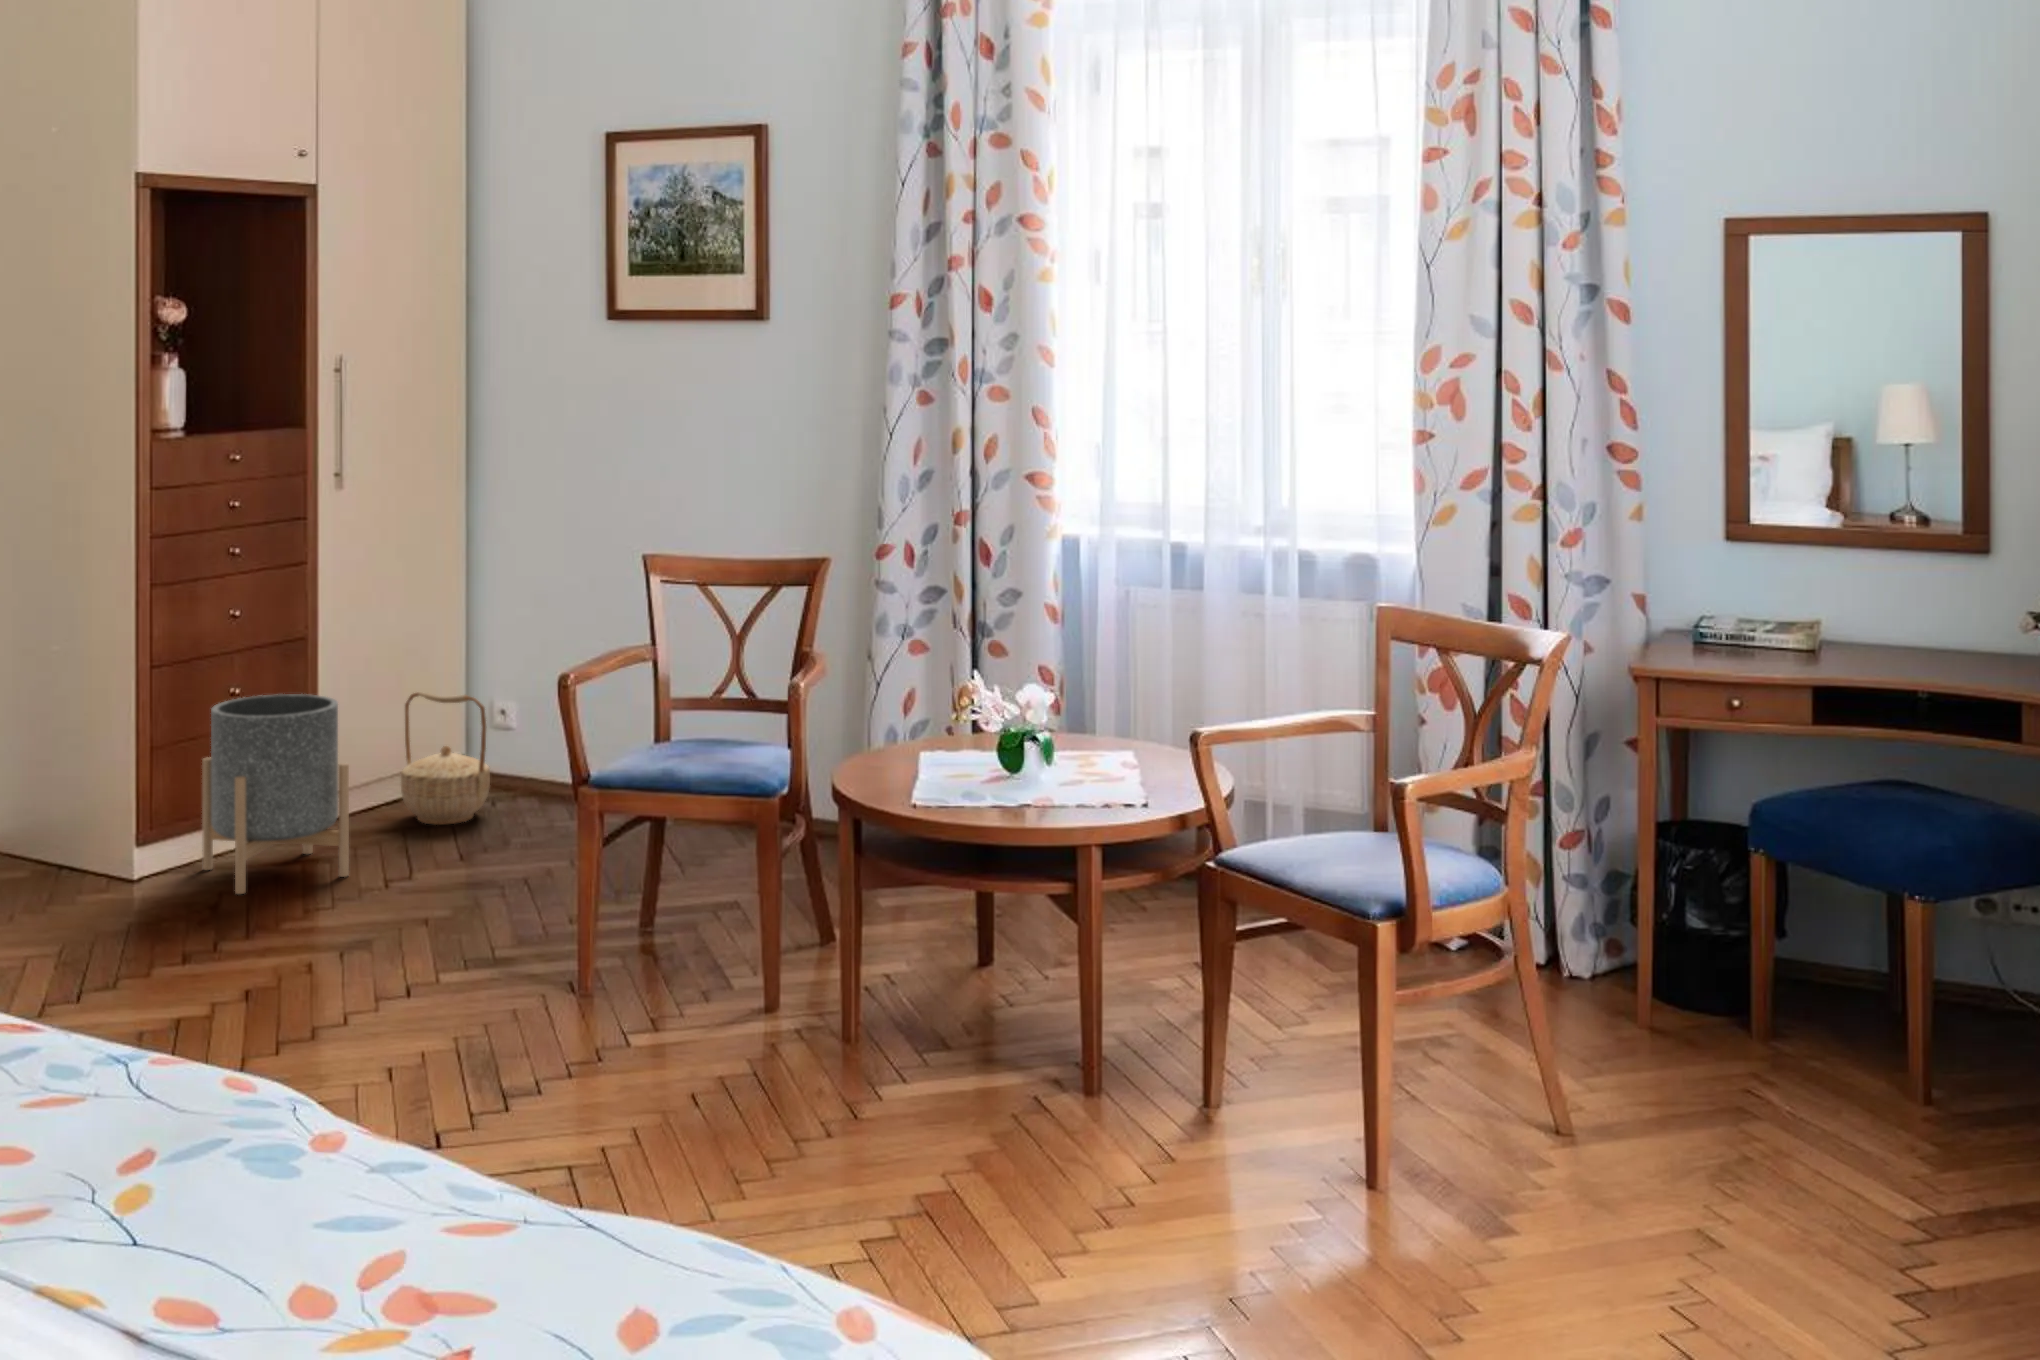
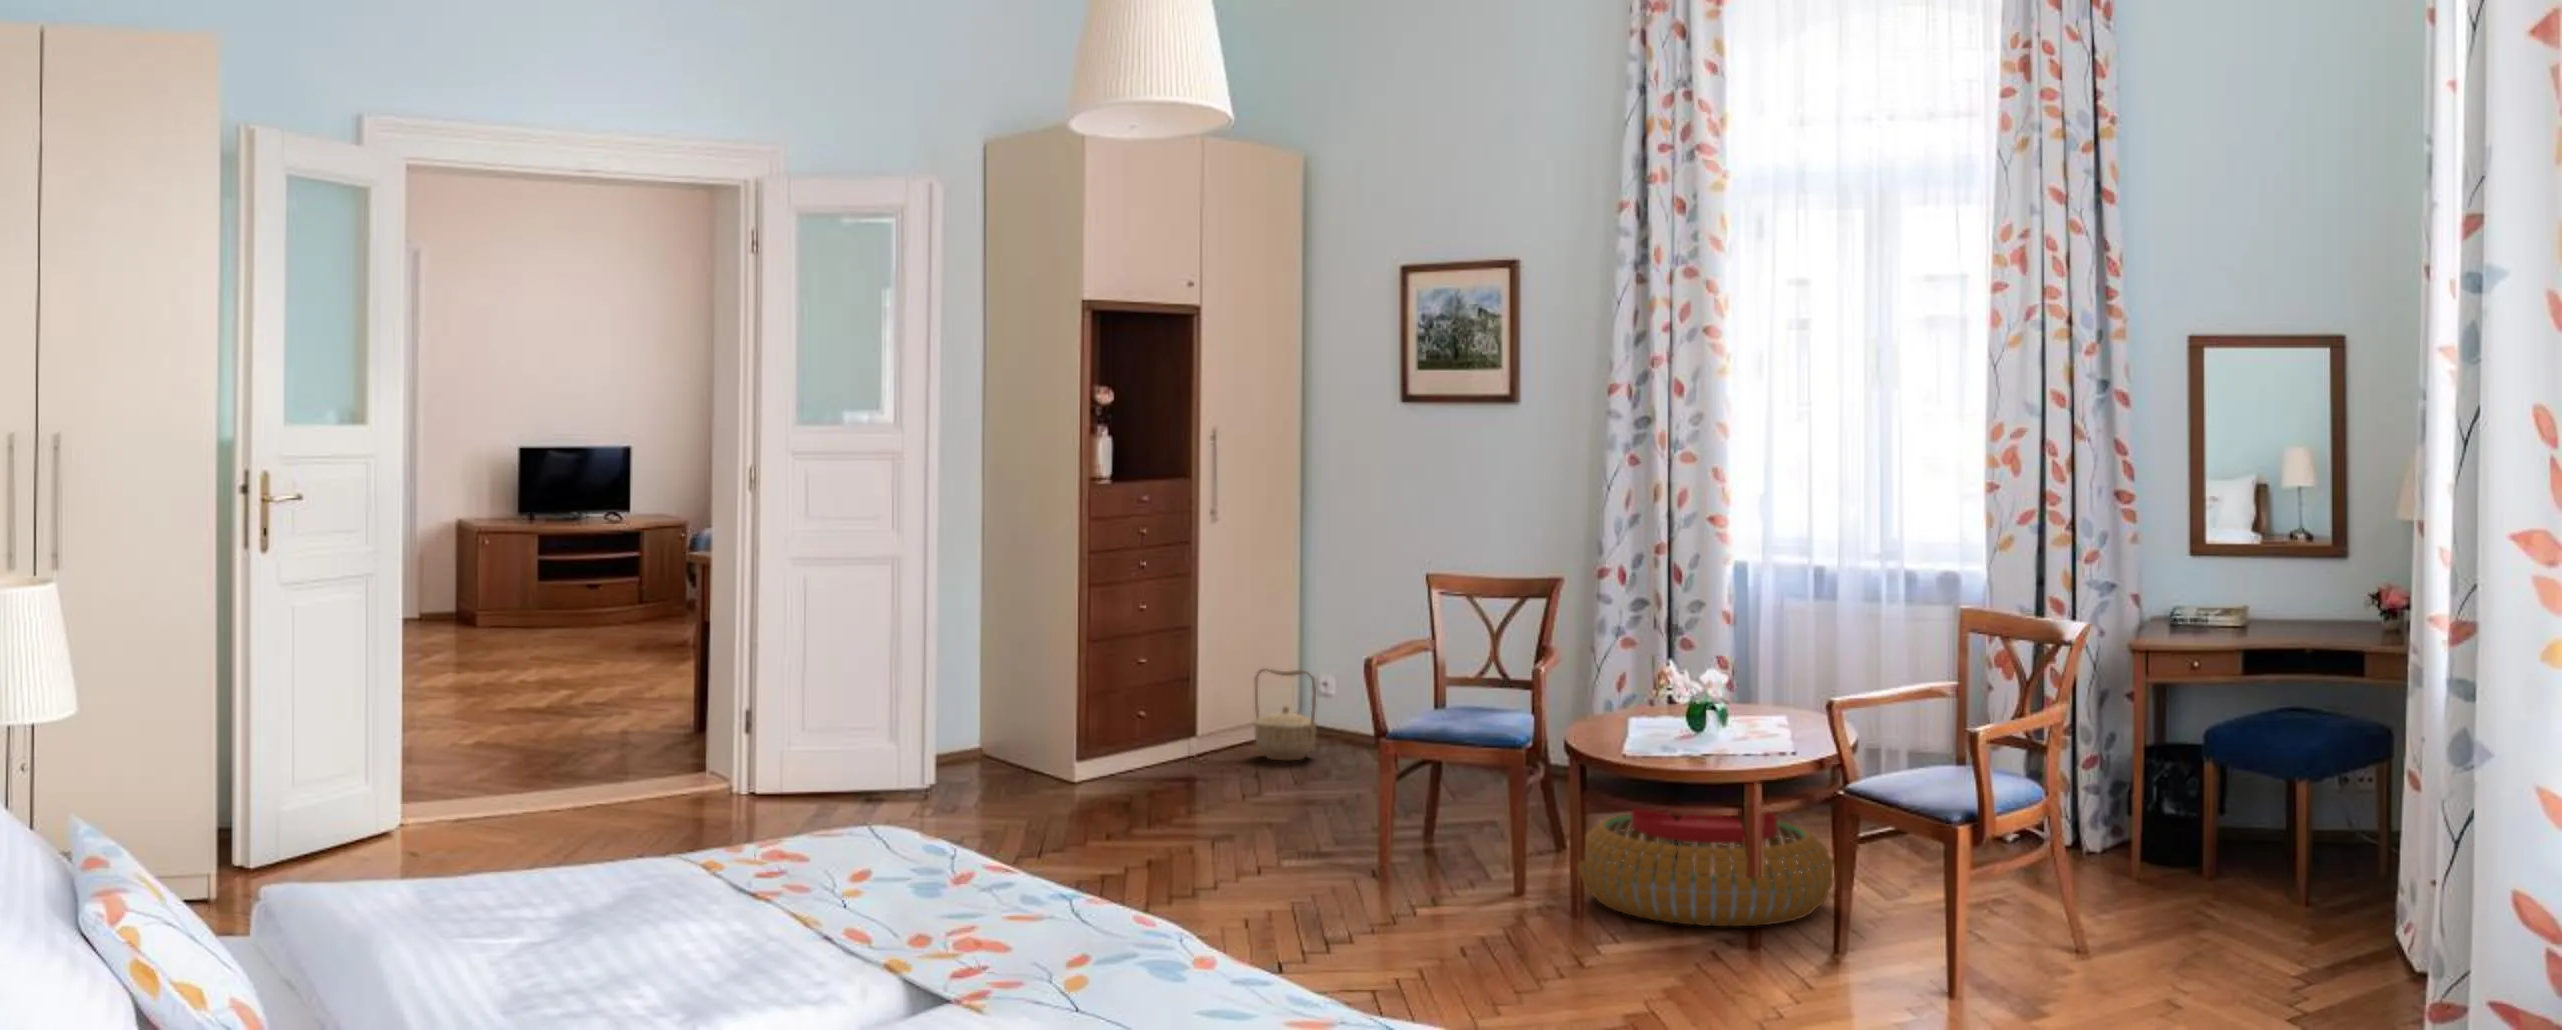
planter: present [202,694,349,894] -> none [1135,661,1235,787]
pouf: none [828,973,1257,1247] -> present [1578,809,1834,926]

